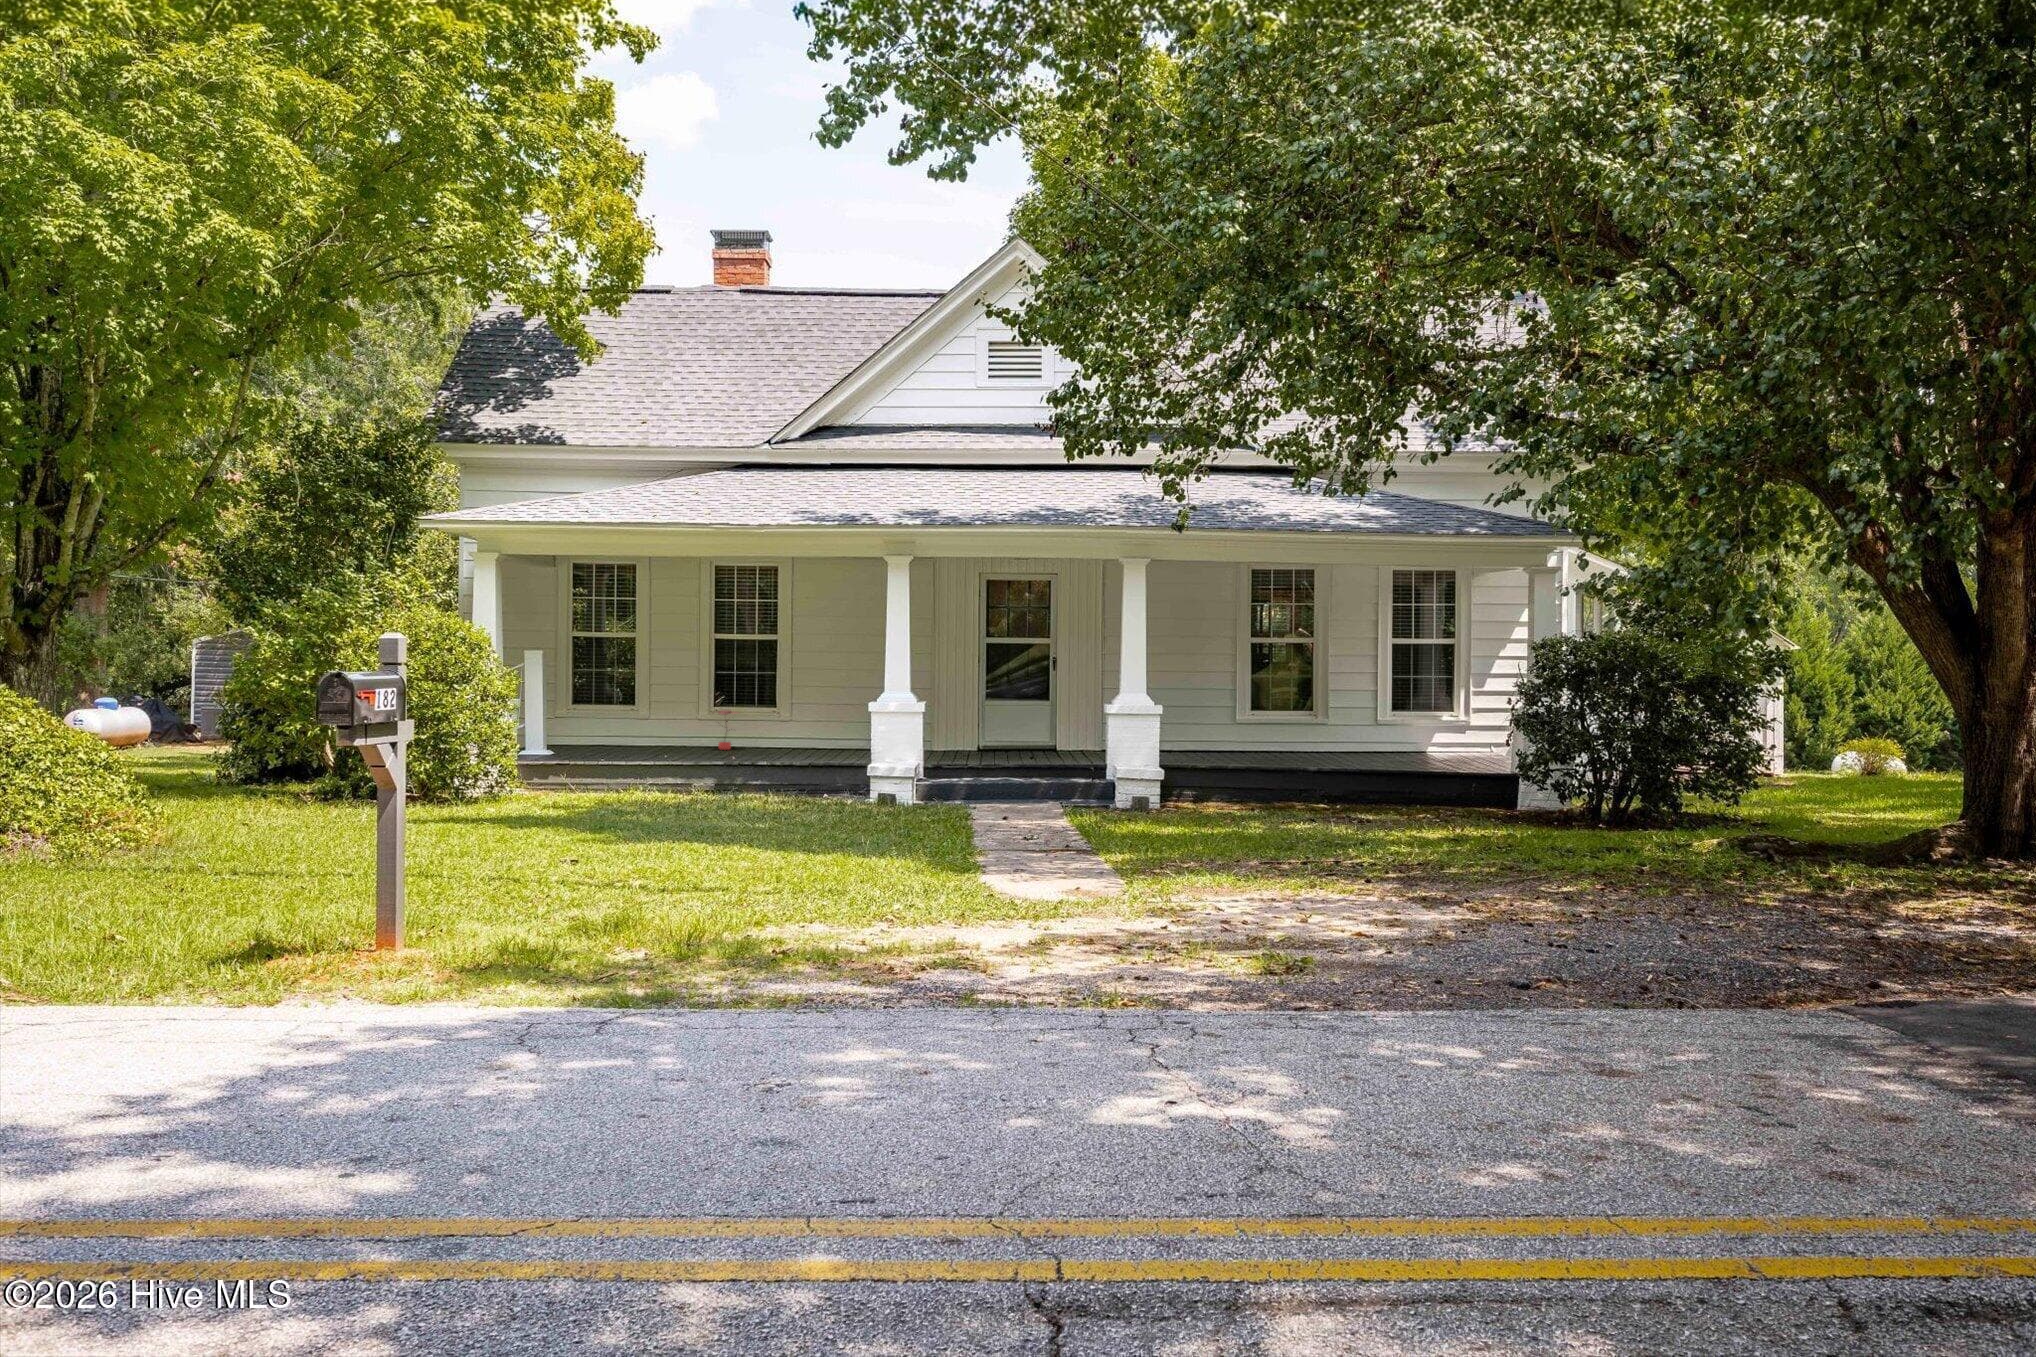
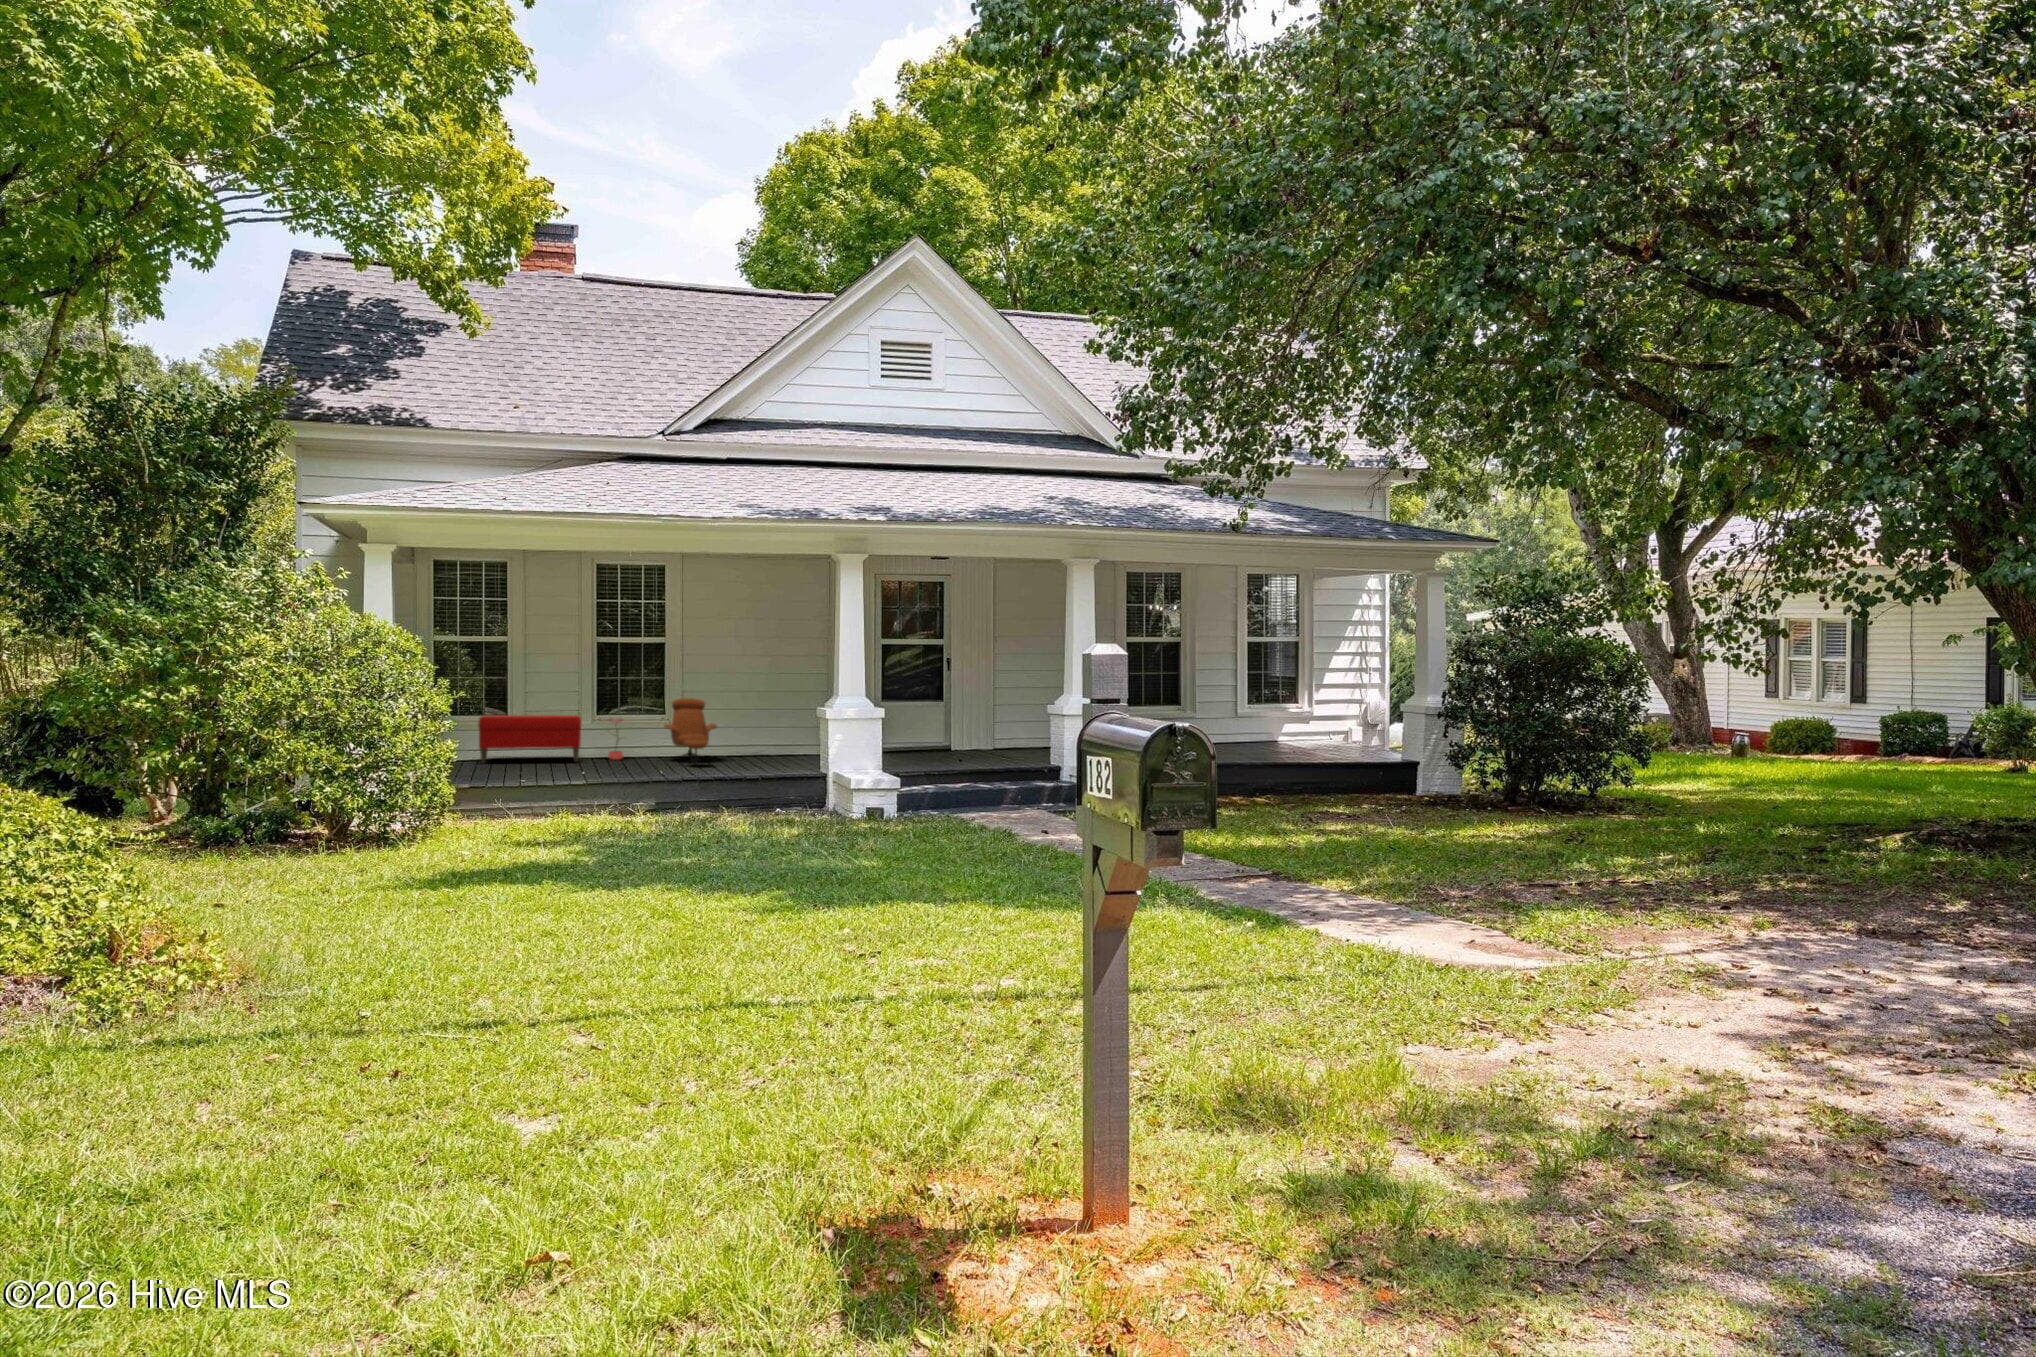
lounge chair: none [766,693,817,757] -> present [664,698,717,763]
bench: none [599,706,696,750] -> present [478,715,581,763]

